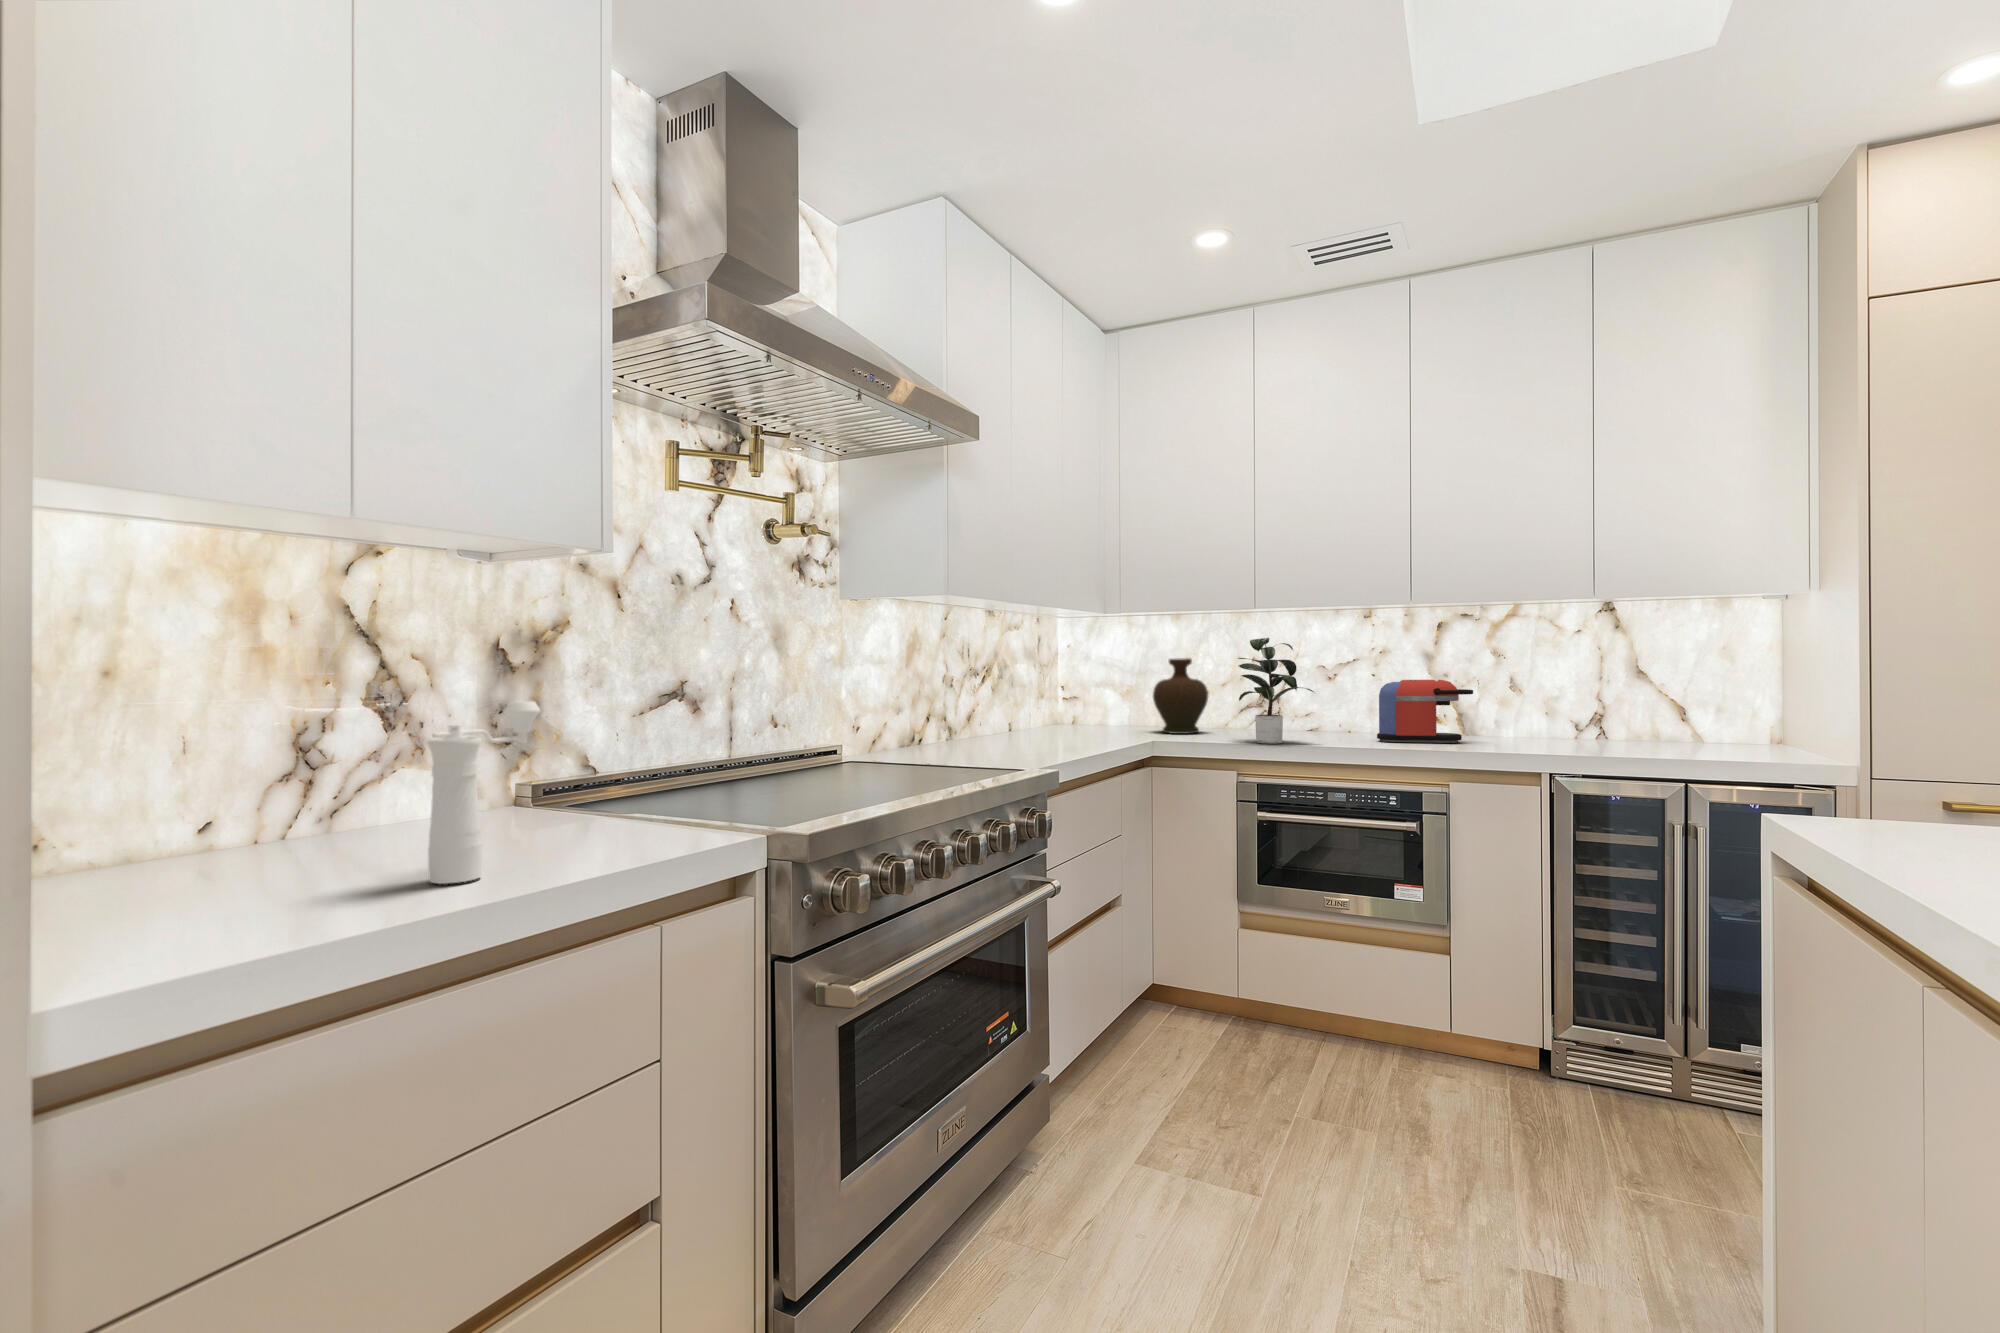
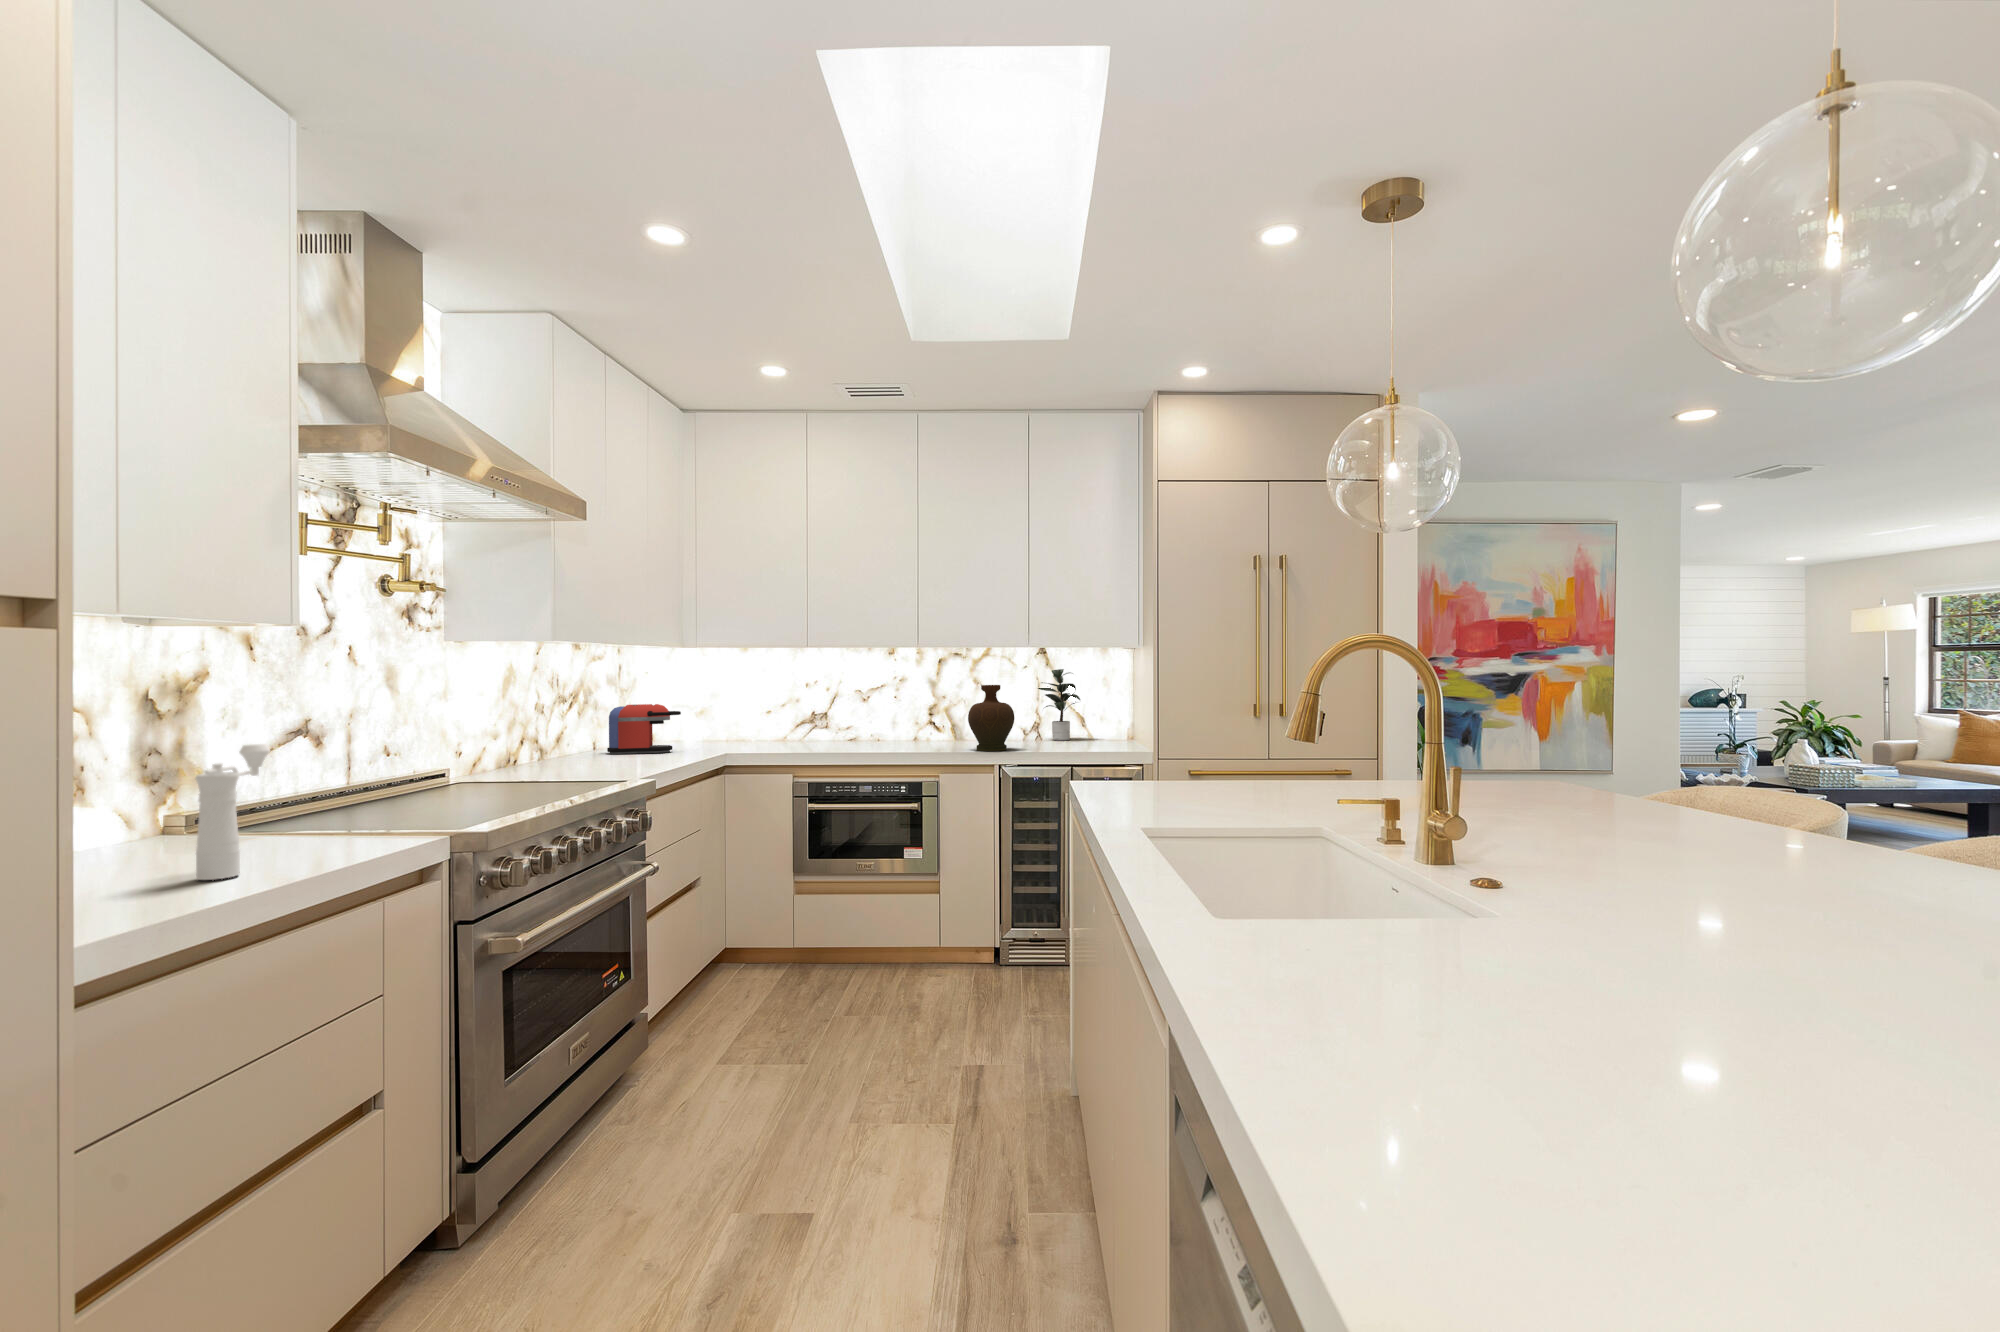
potted plant: present [1238,638,1314,744] -> present [1038,669,1080,741]
decorative vase: present [1153,658,1208,734] -> present [968,685,1014,751]
coffee maker: present [1377,680,1473,743] -> present [607,704,681,754]

